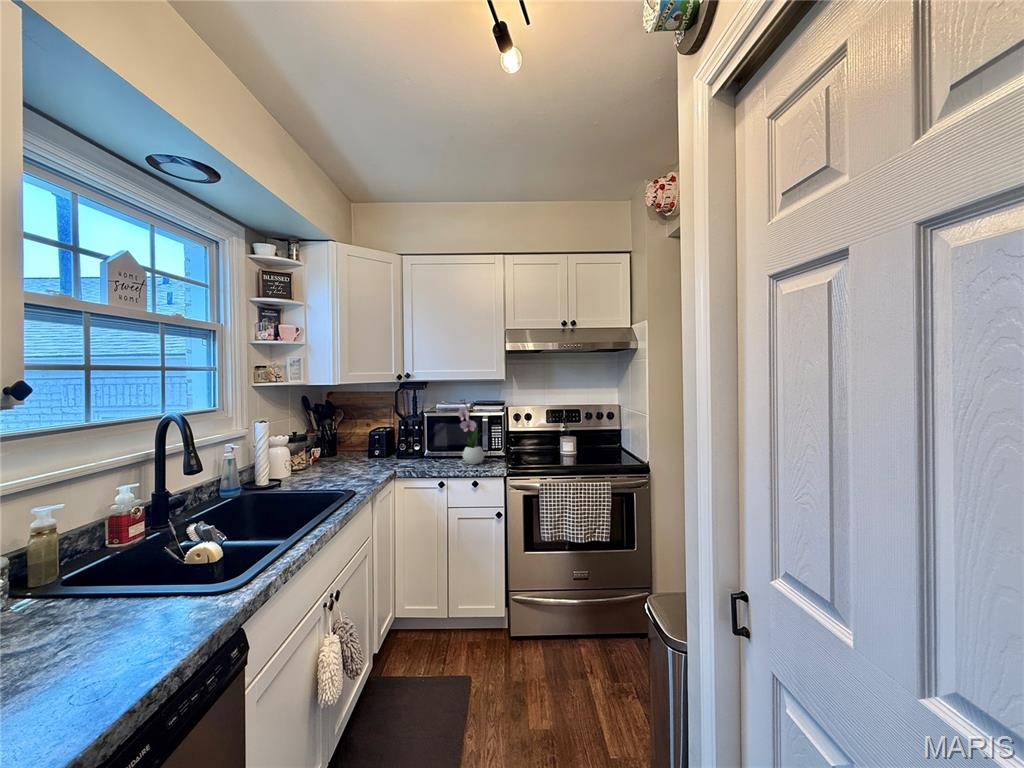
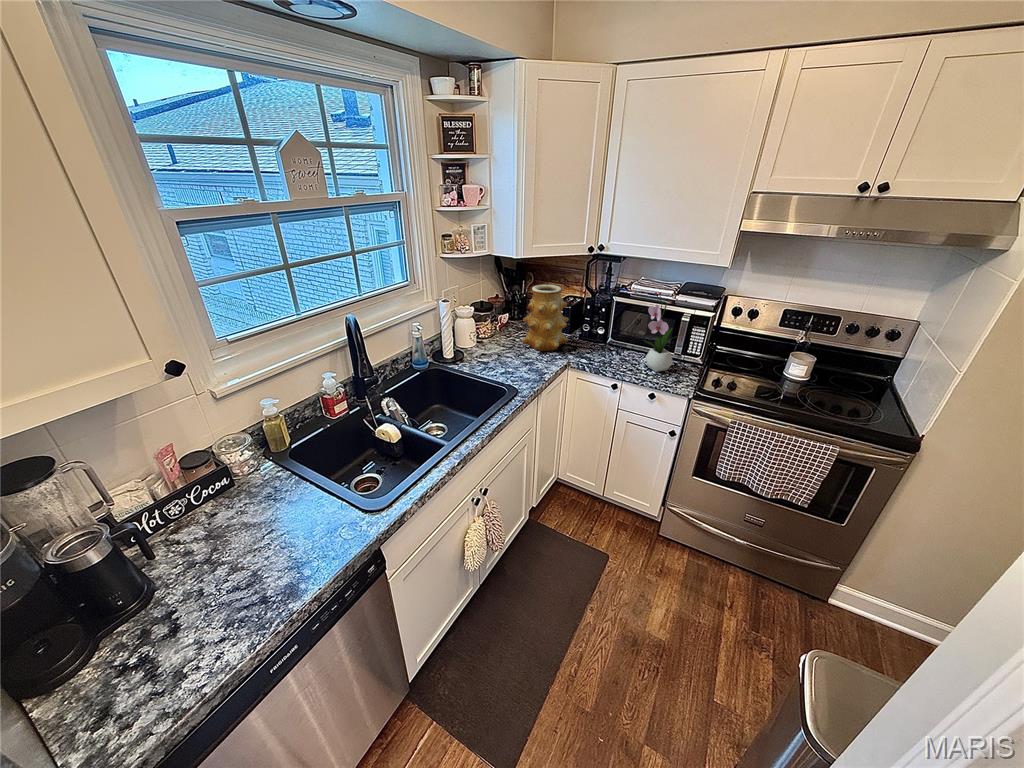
vase: none [345,408,391,468] -> present [522,285,569,351]

